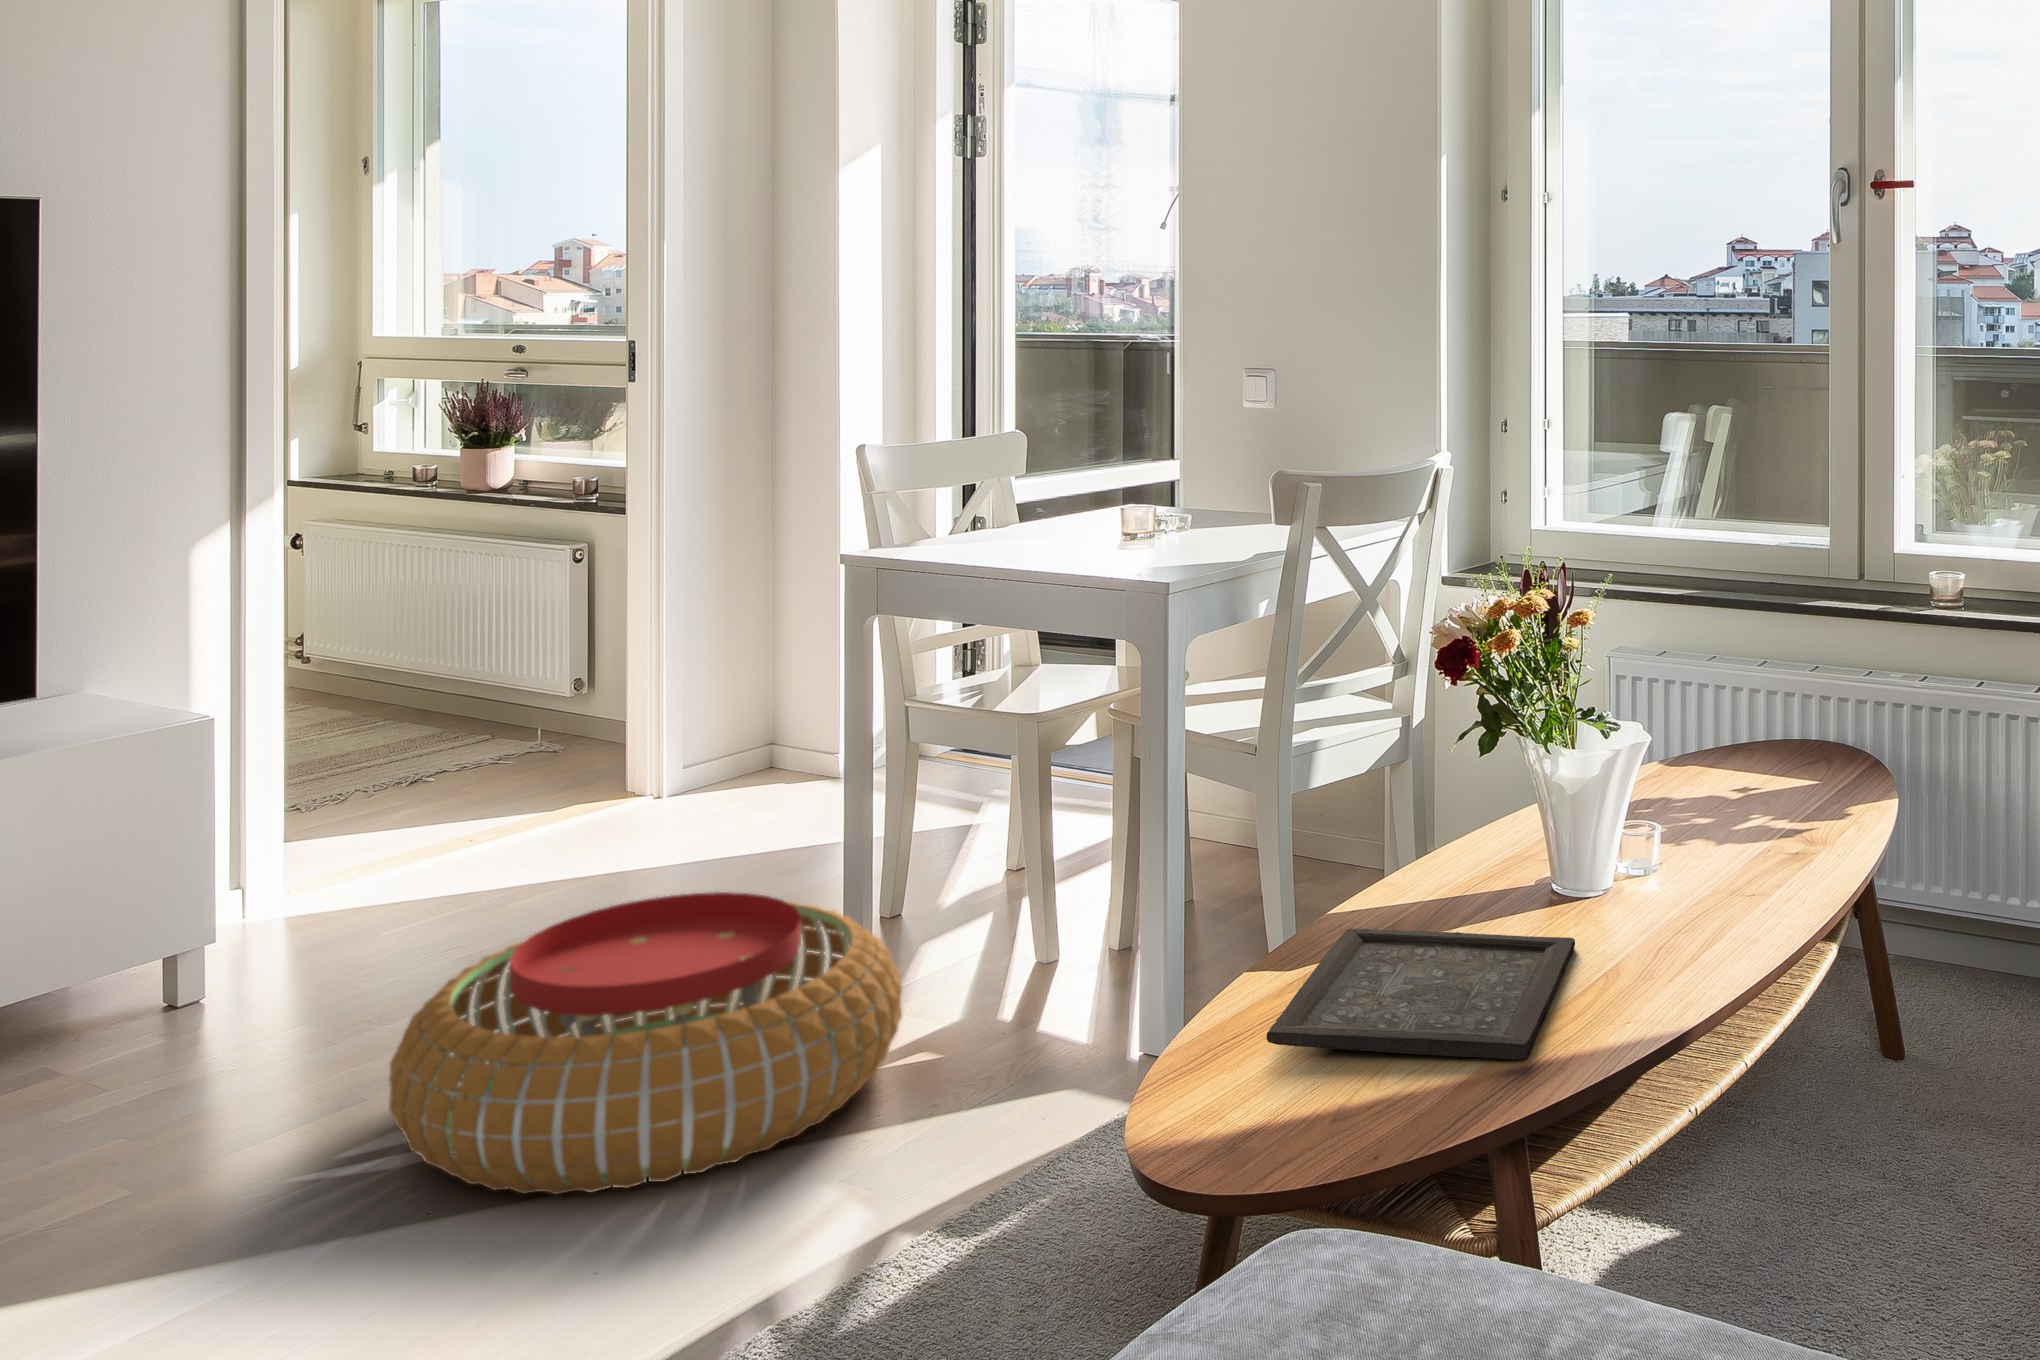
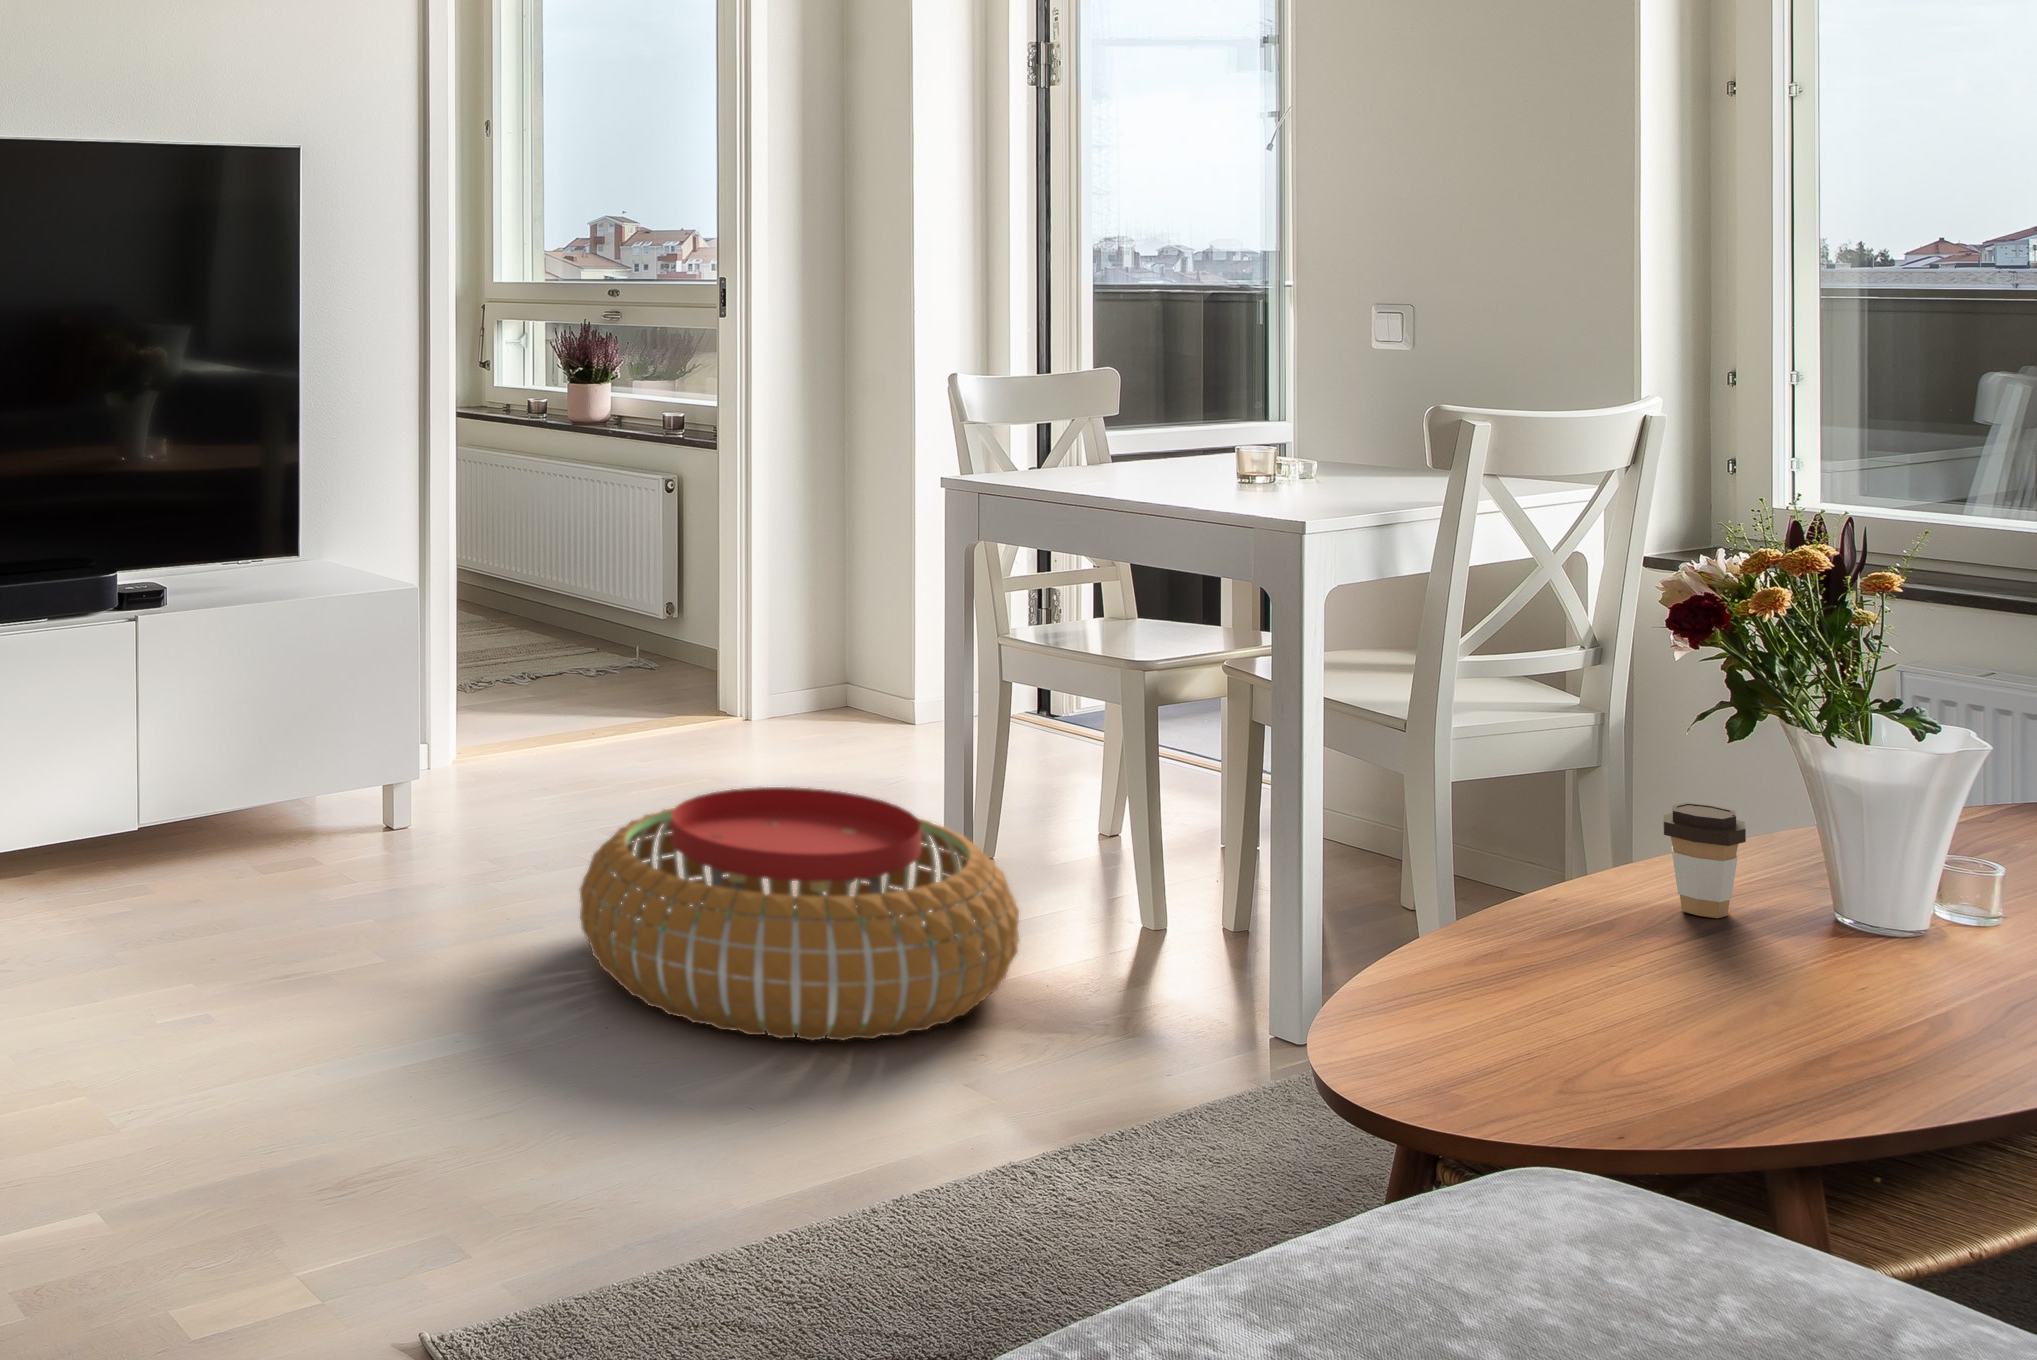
coffee cup: none [1435,810,1492,907] -> present [1663,803,1746,918]
tray: present [1266,928,1575,1060] -> none [1463,912,1875,1075]

